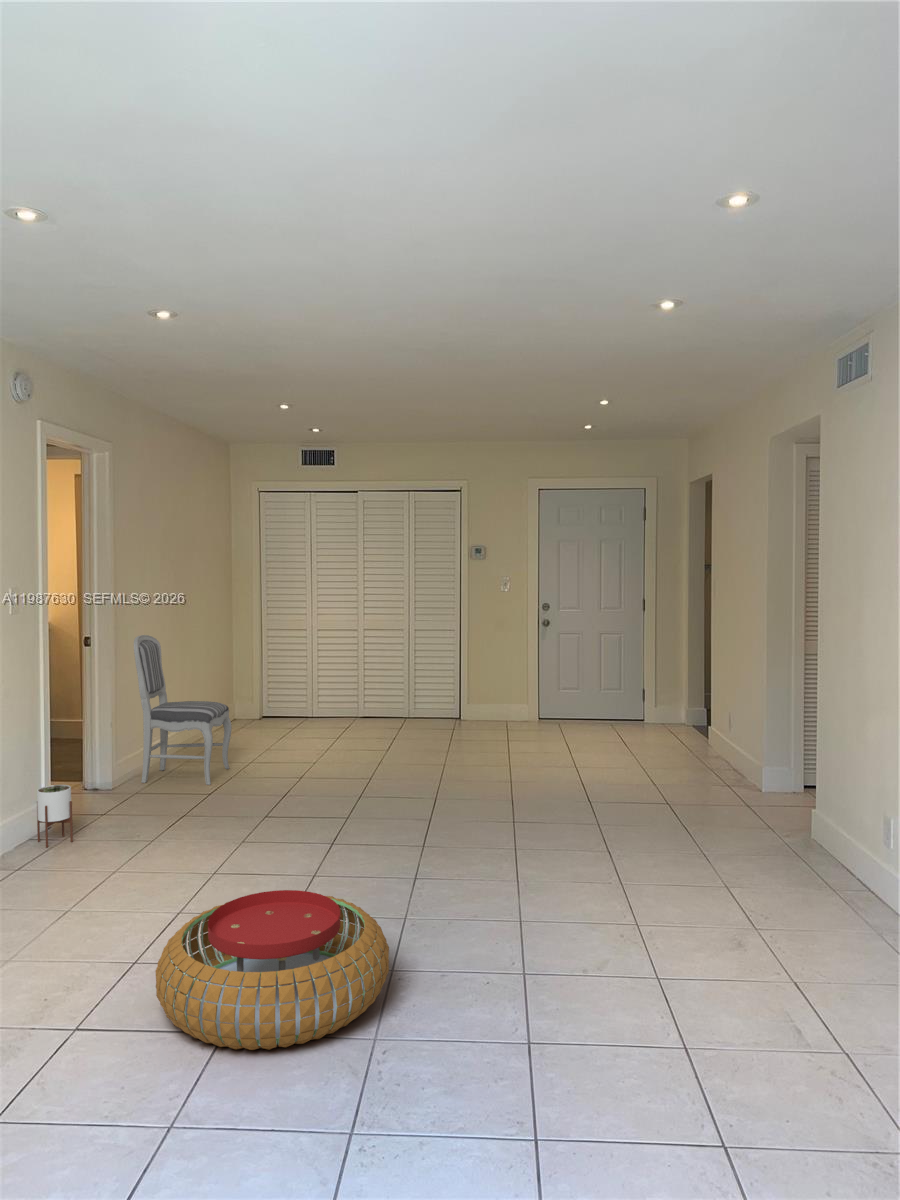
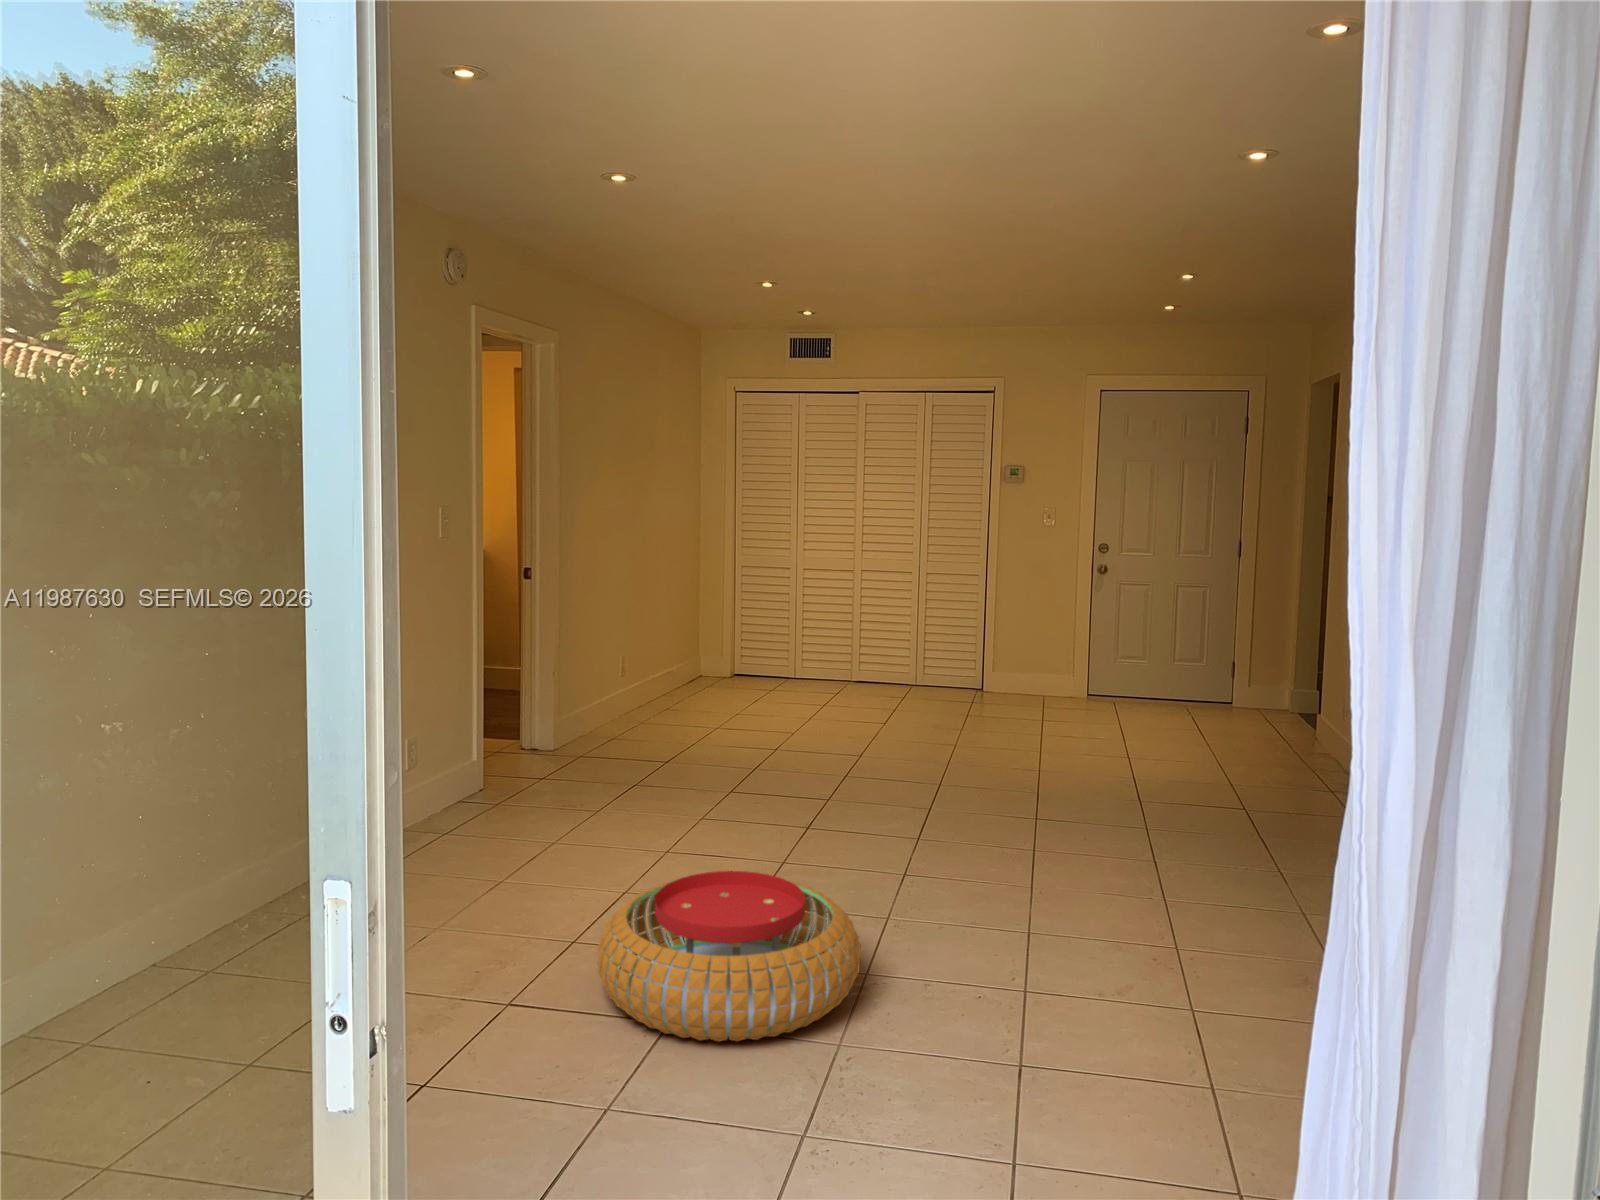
dining chair: present [134,635,232,785] -> none [581,569,693,751]
potted plant: present [37,785,73,848] -> none [472,686,511,810]

